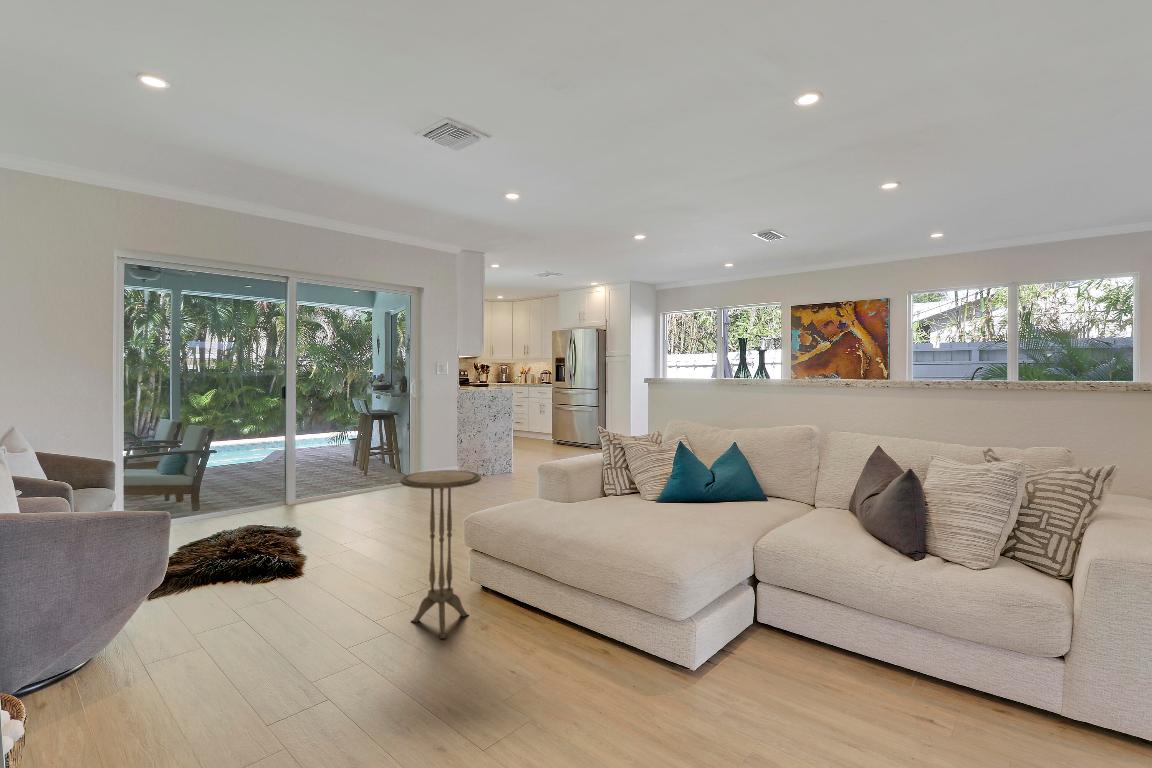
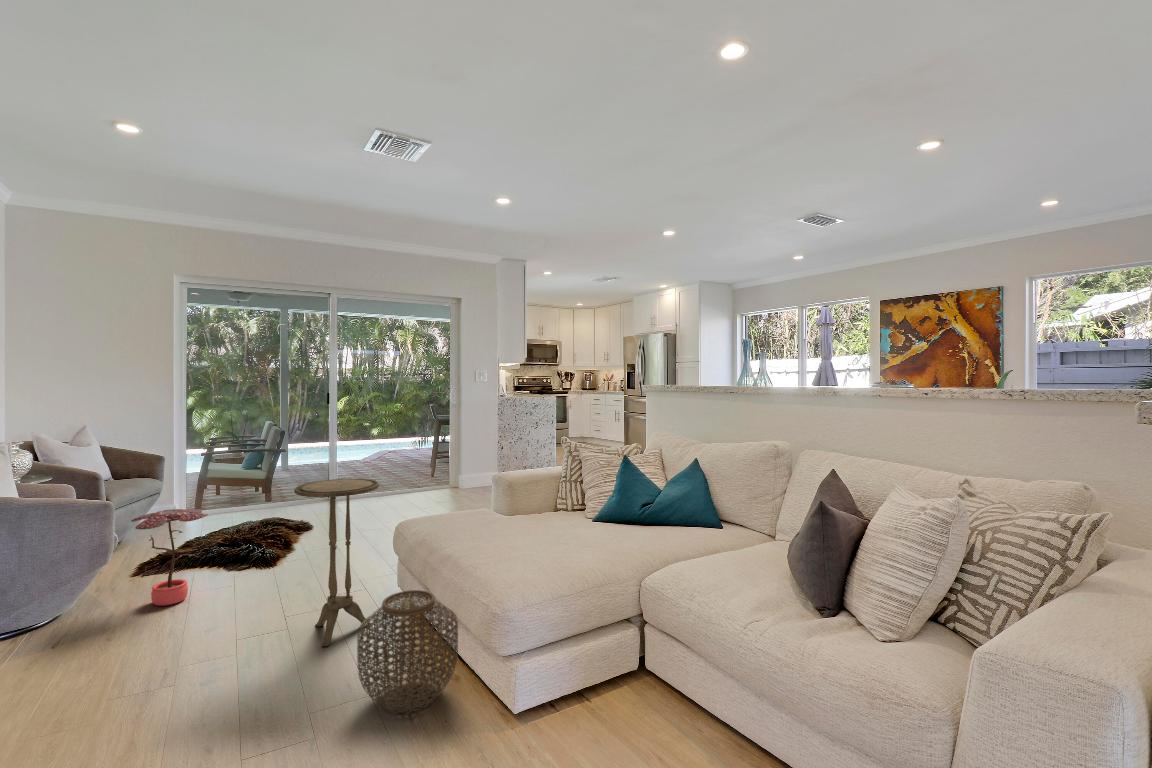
potted plant: none [167,513,259,622] -> present [131,509,208,606]
woven basket: none [529,570,619,683] -> present [357,590,458,713]

